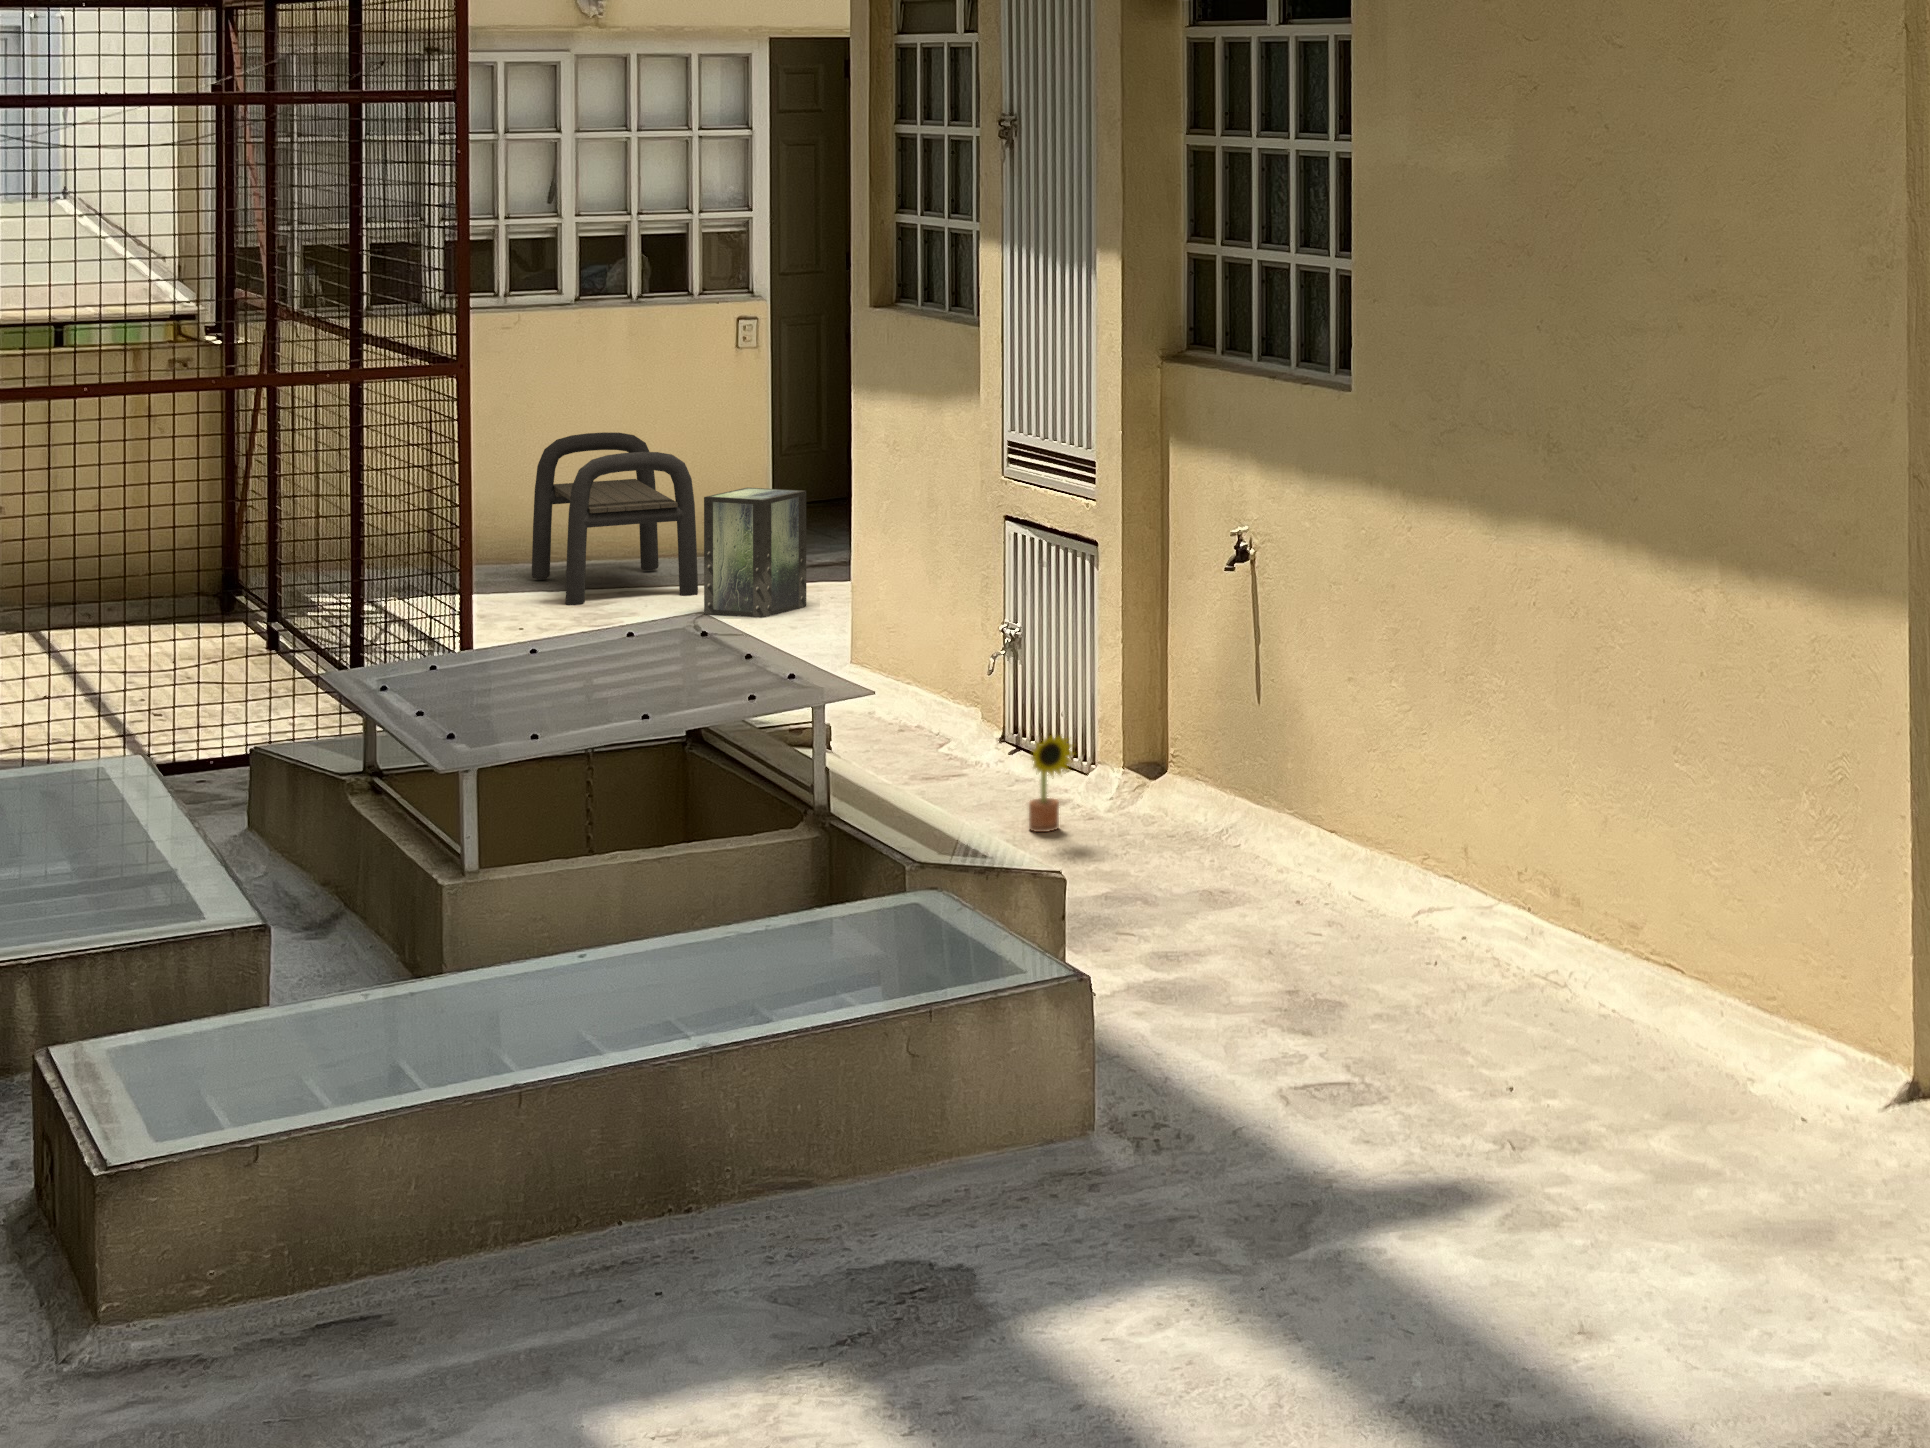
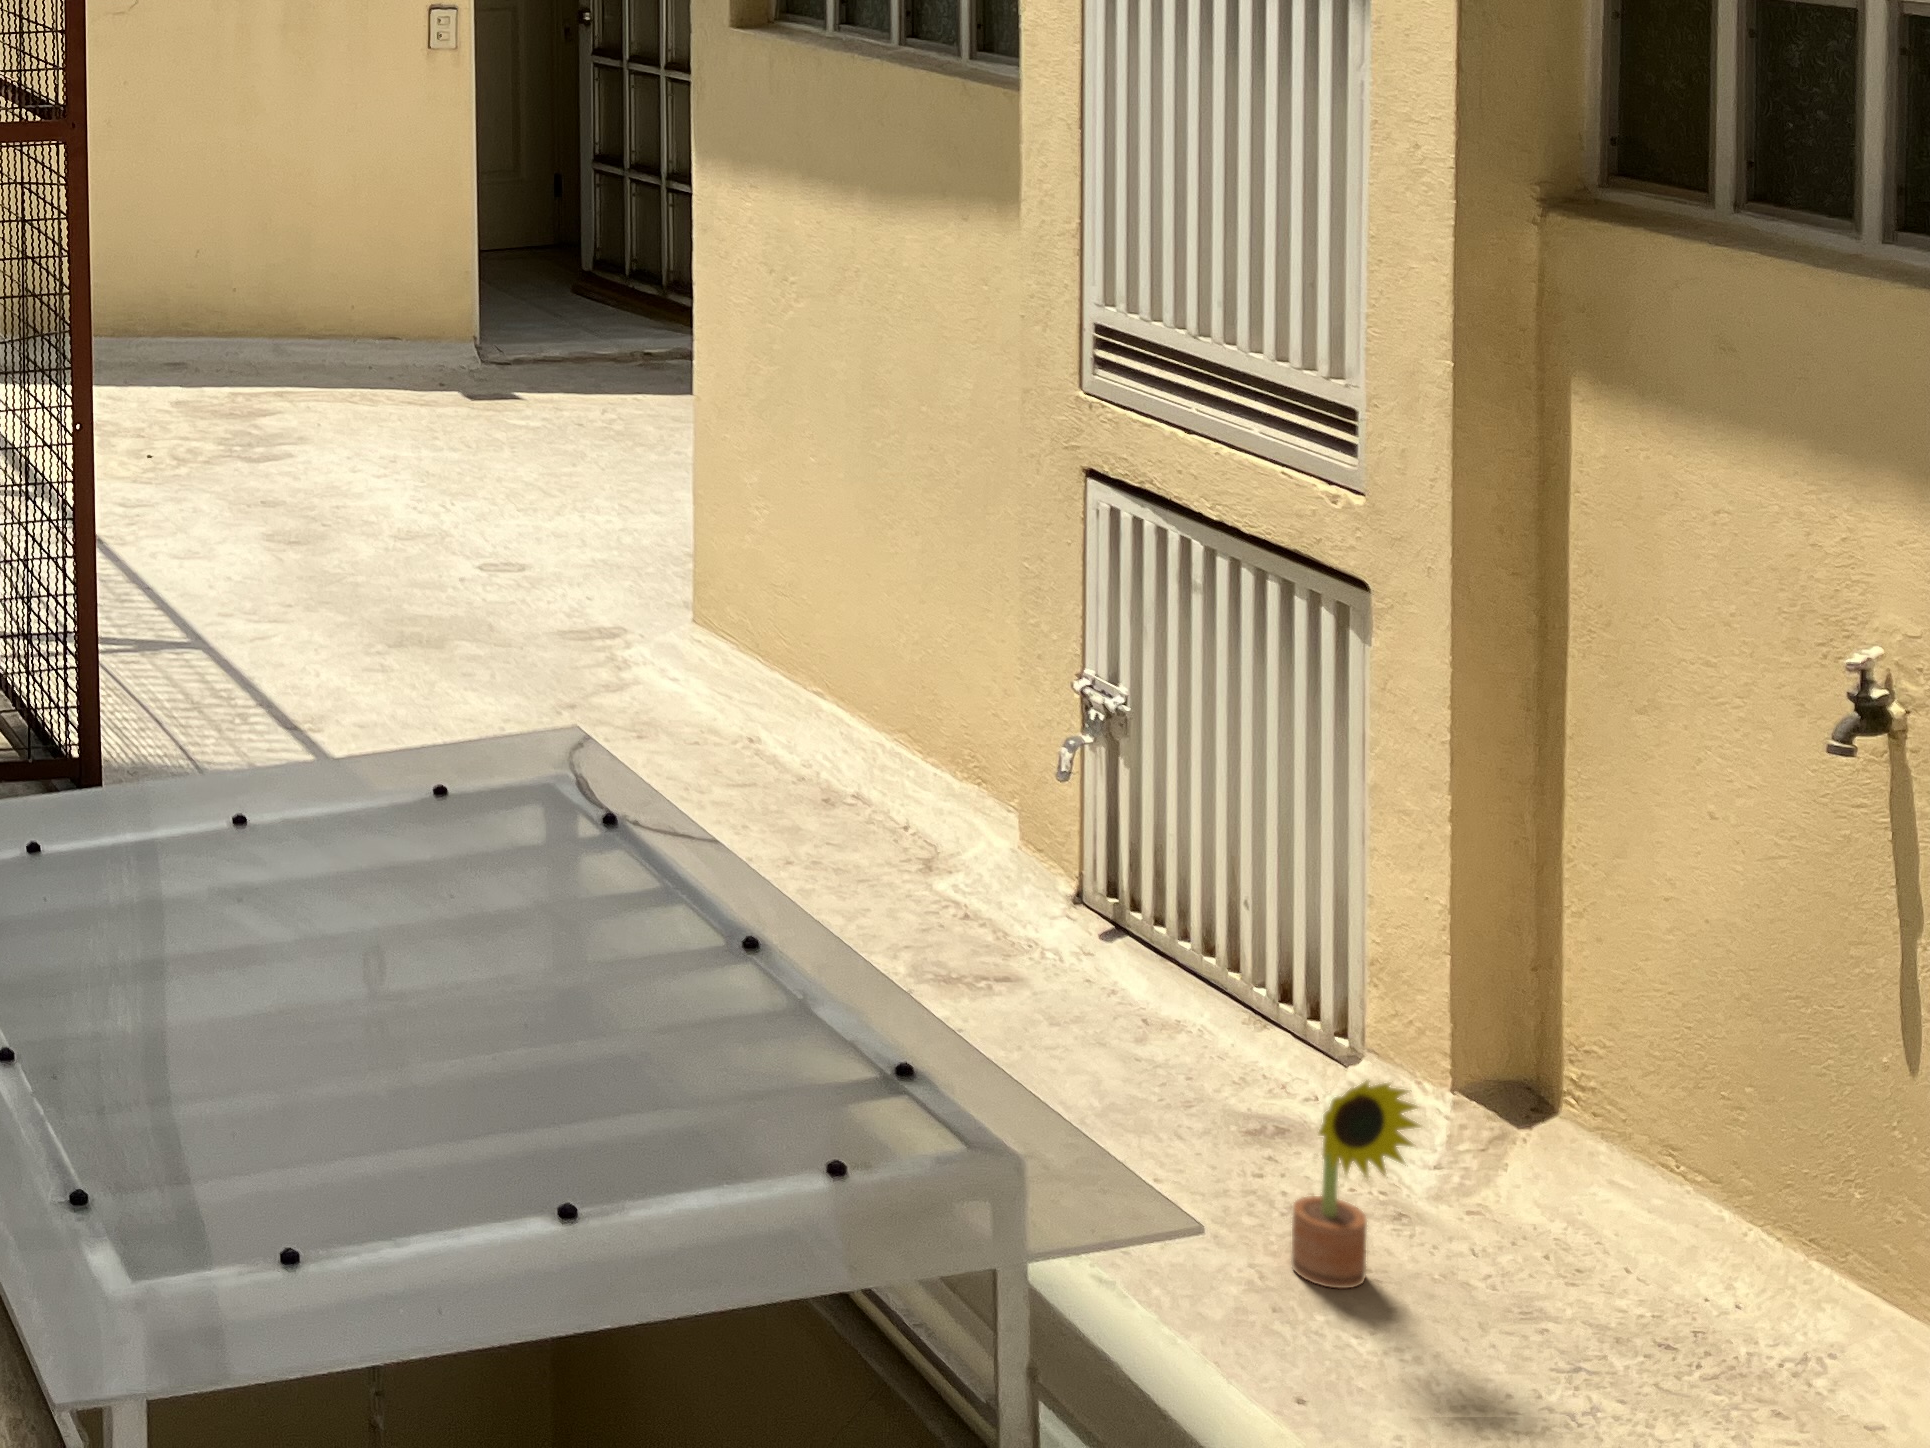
bench: present [532,432,698,605] -> none [157,164,390,420]
storage box: present [704,488,806,618] -> none [408,268,558,474]

